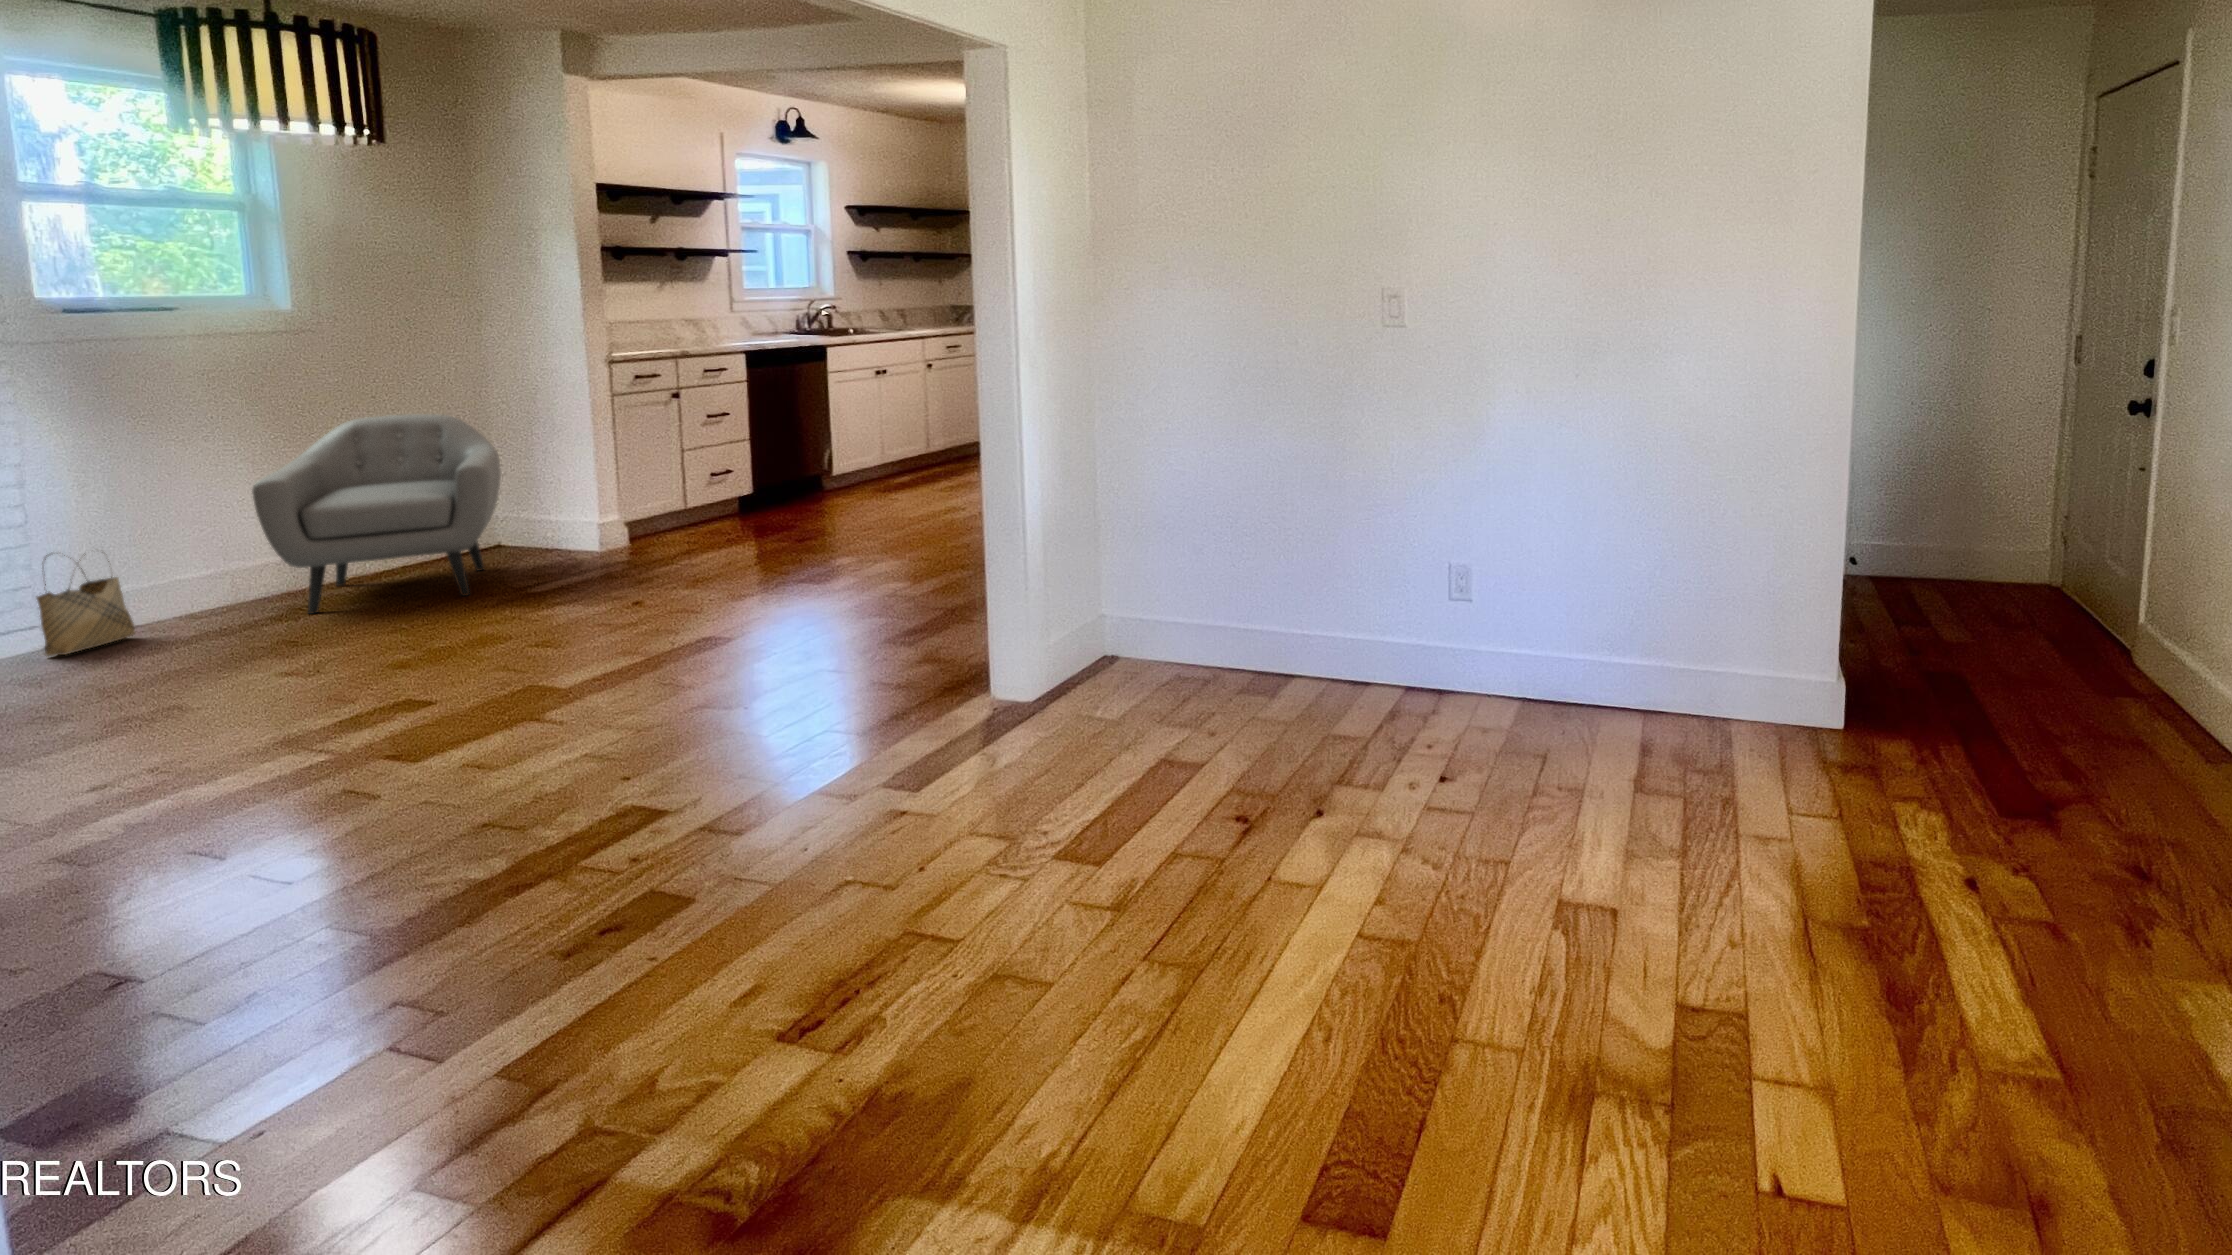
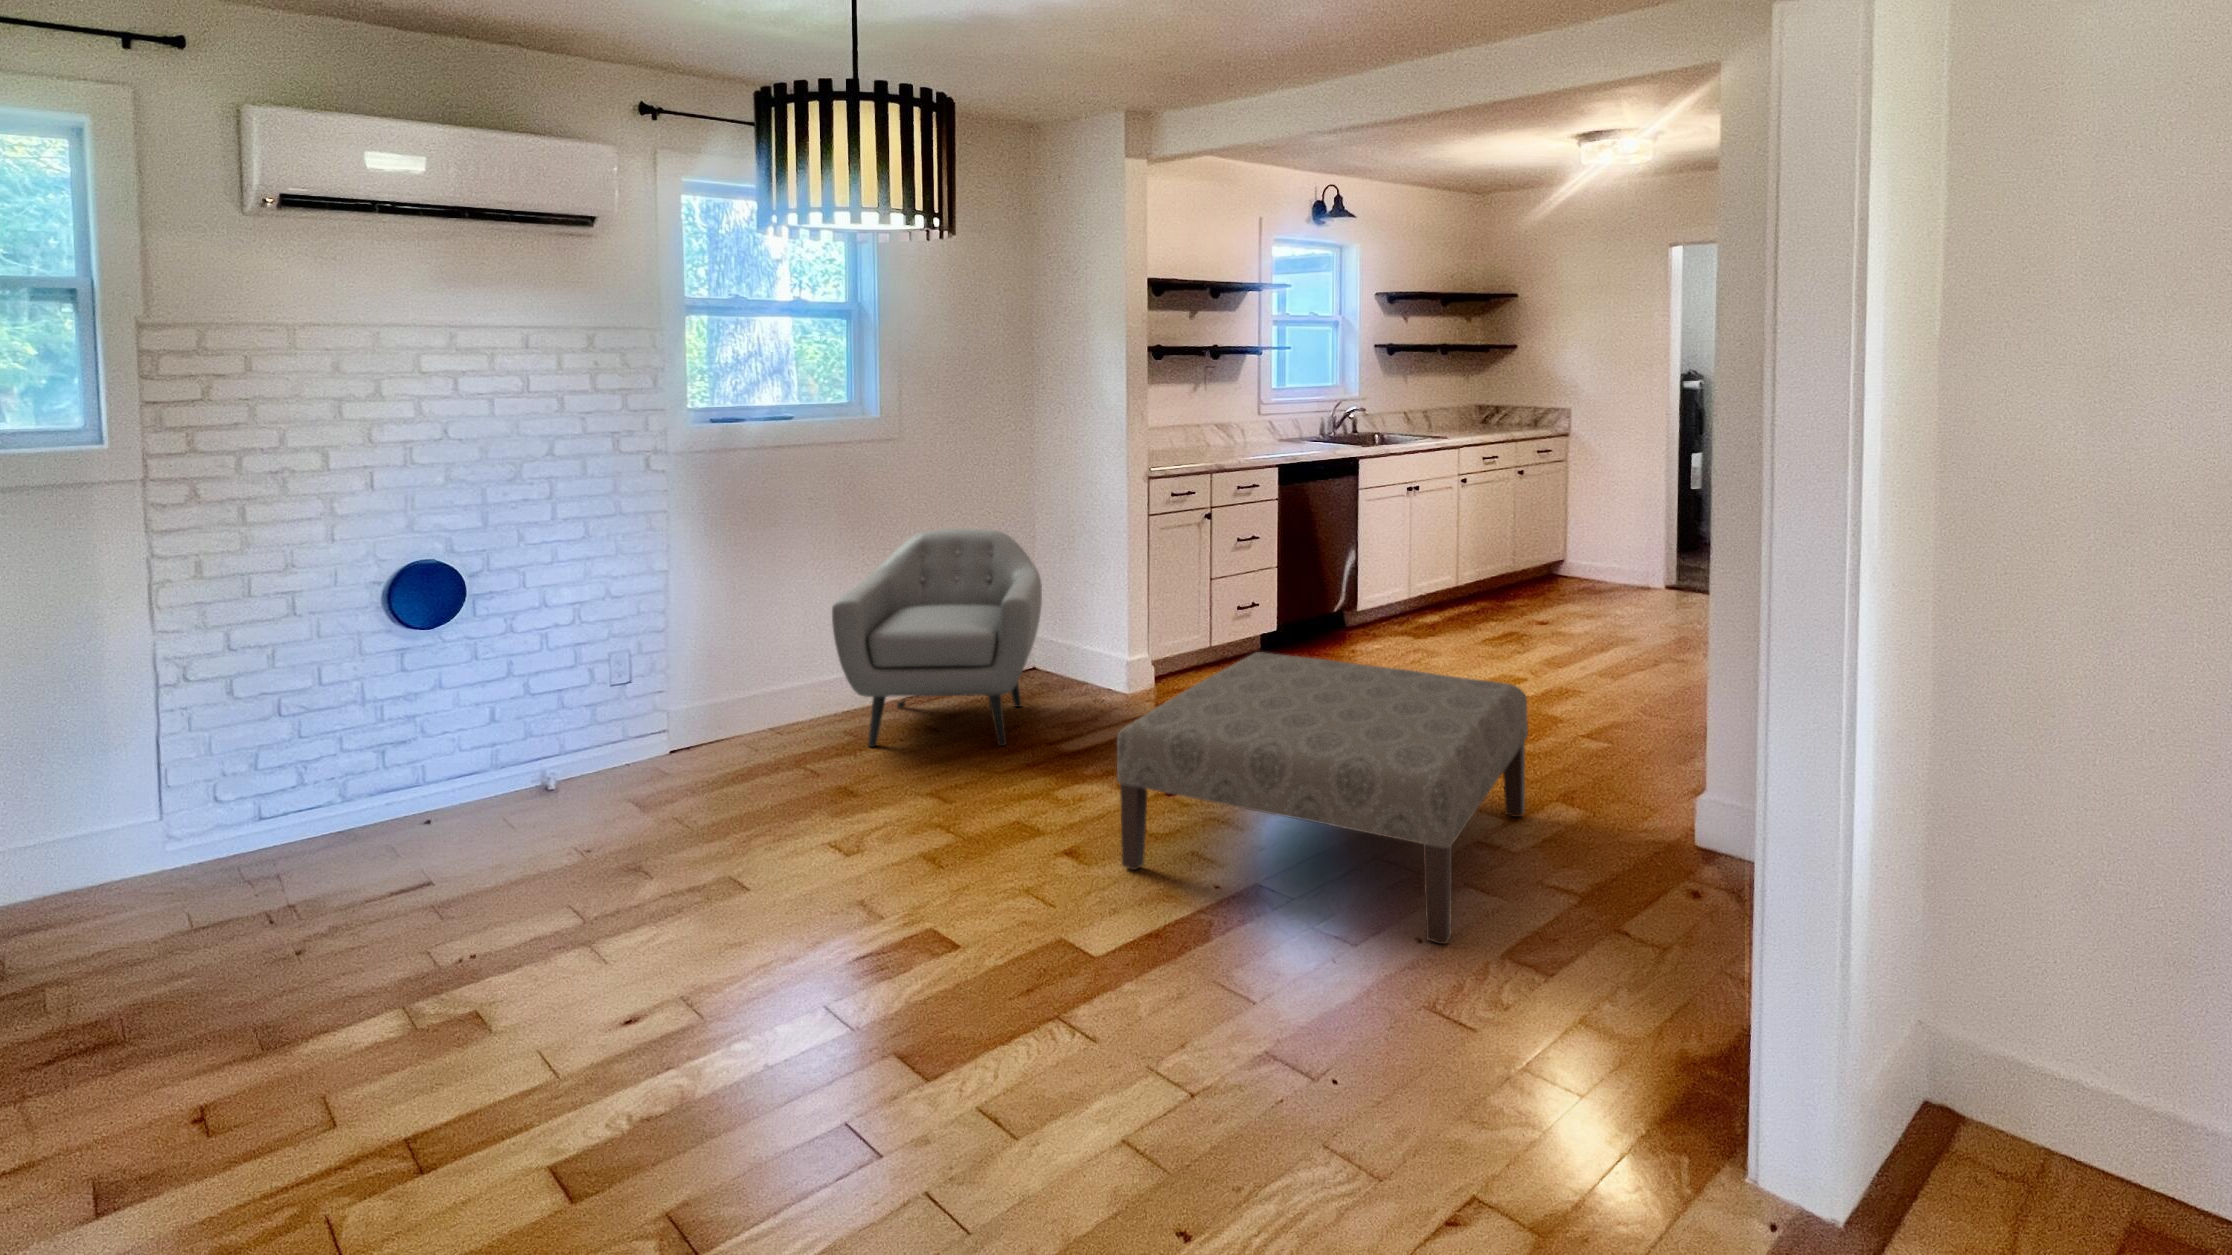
ottoman: none [578,487,922,644] -> present [1117,652,1528,944]
woven basket: present [36,555,135,656] -> none [665,659,736,768]

